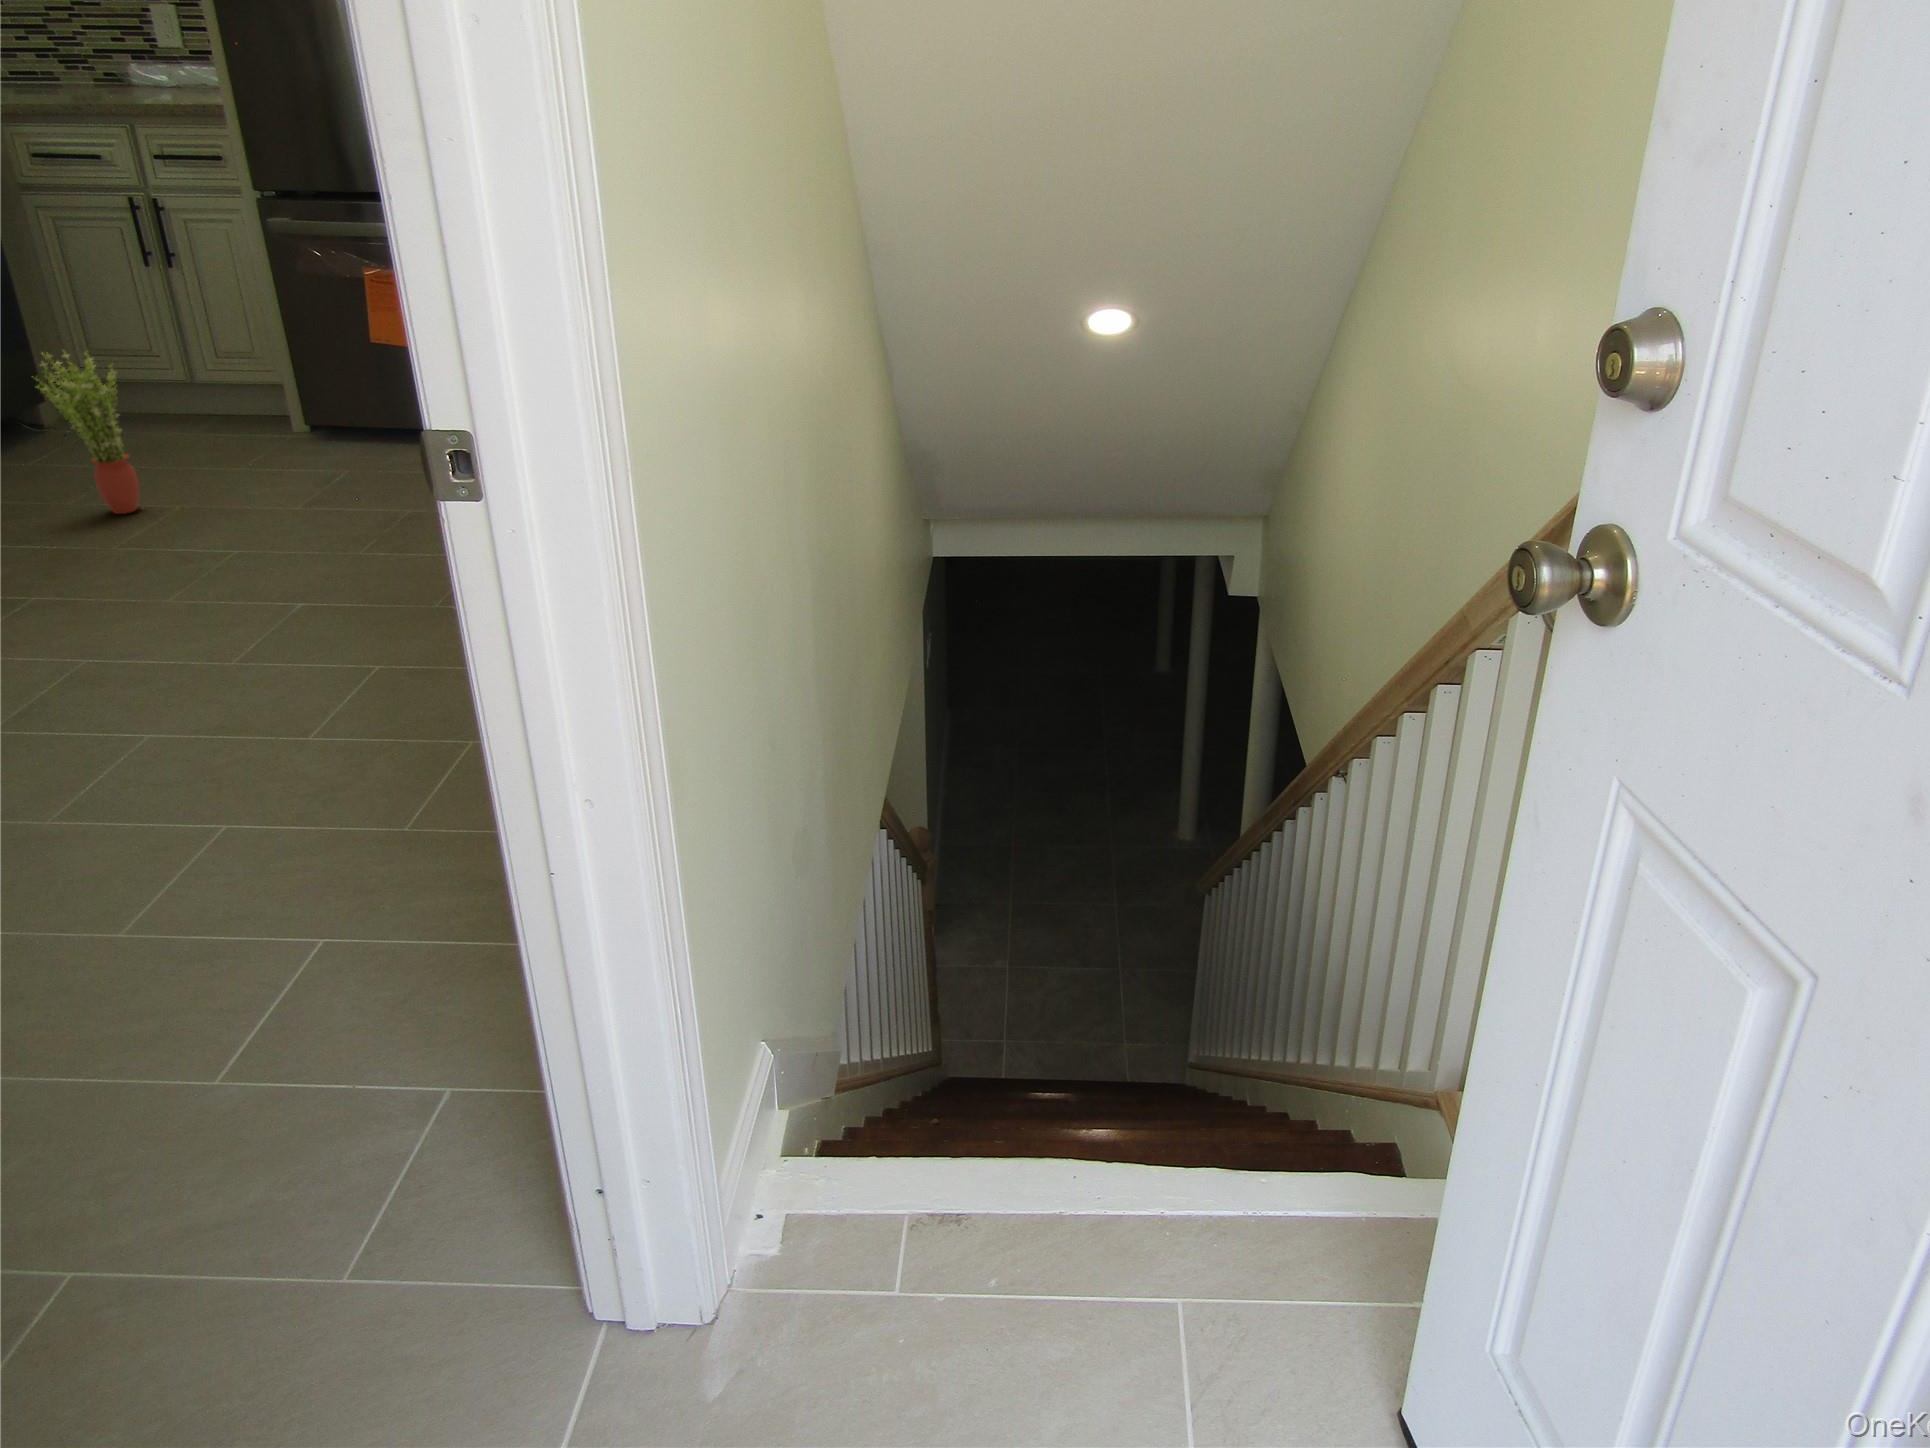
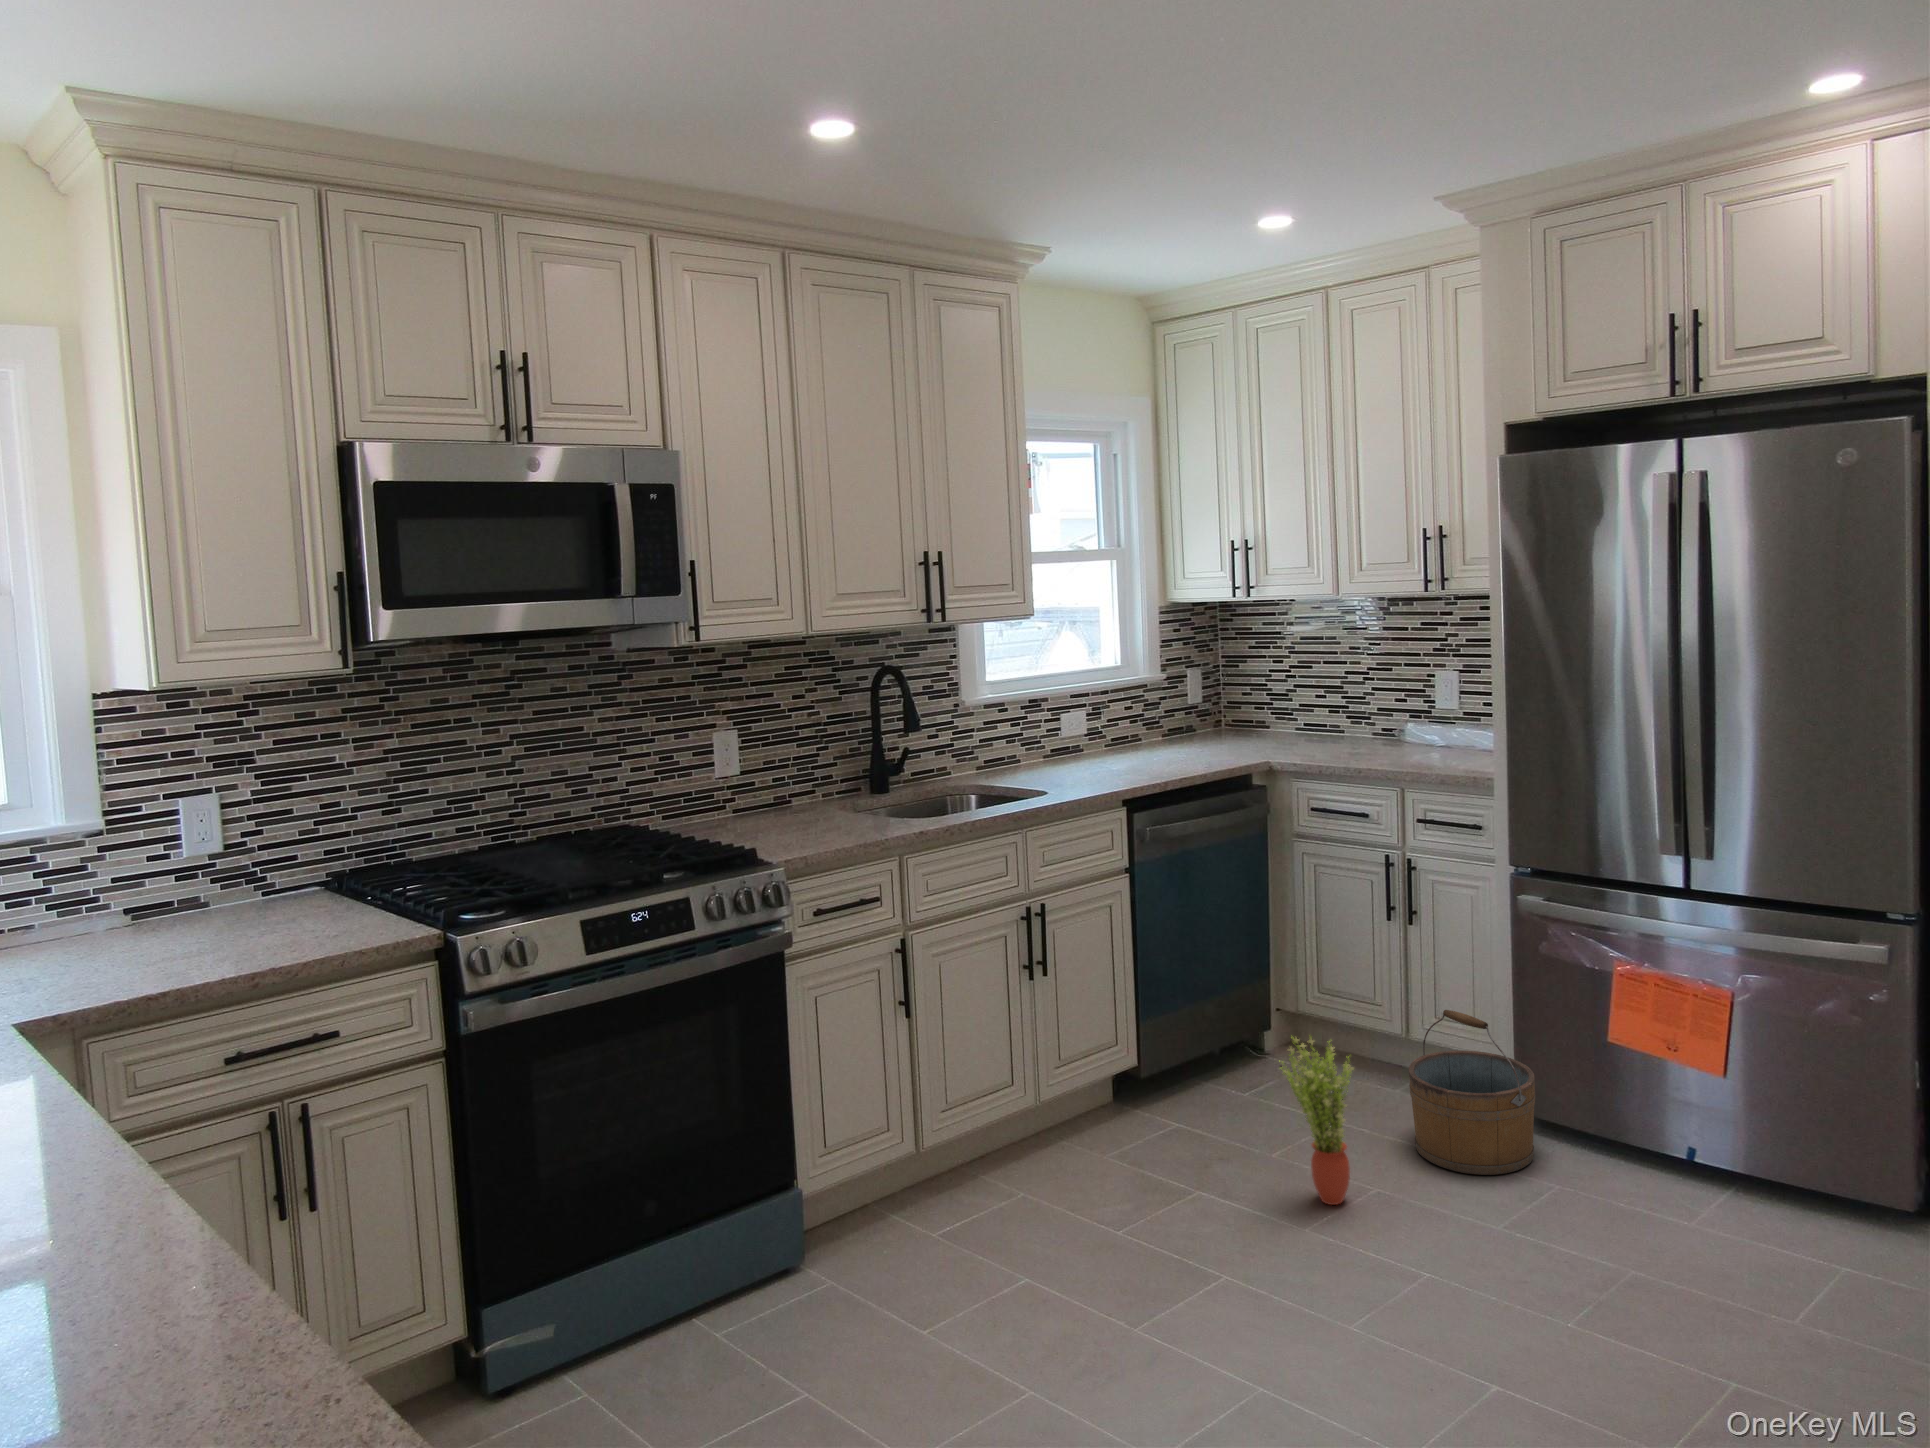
bucket: none [187,329,320,473] -> present [1409,1010,1535,1175]

